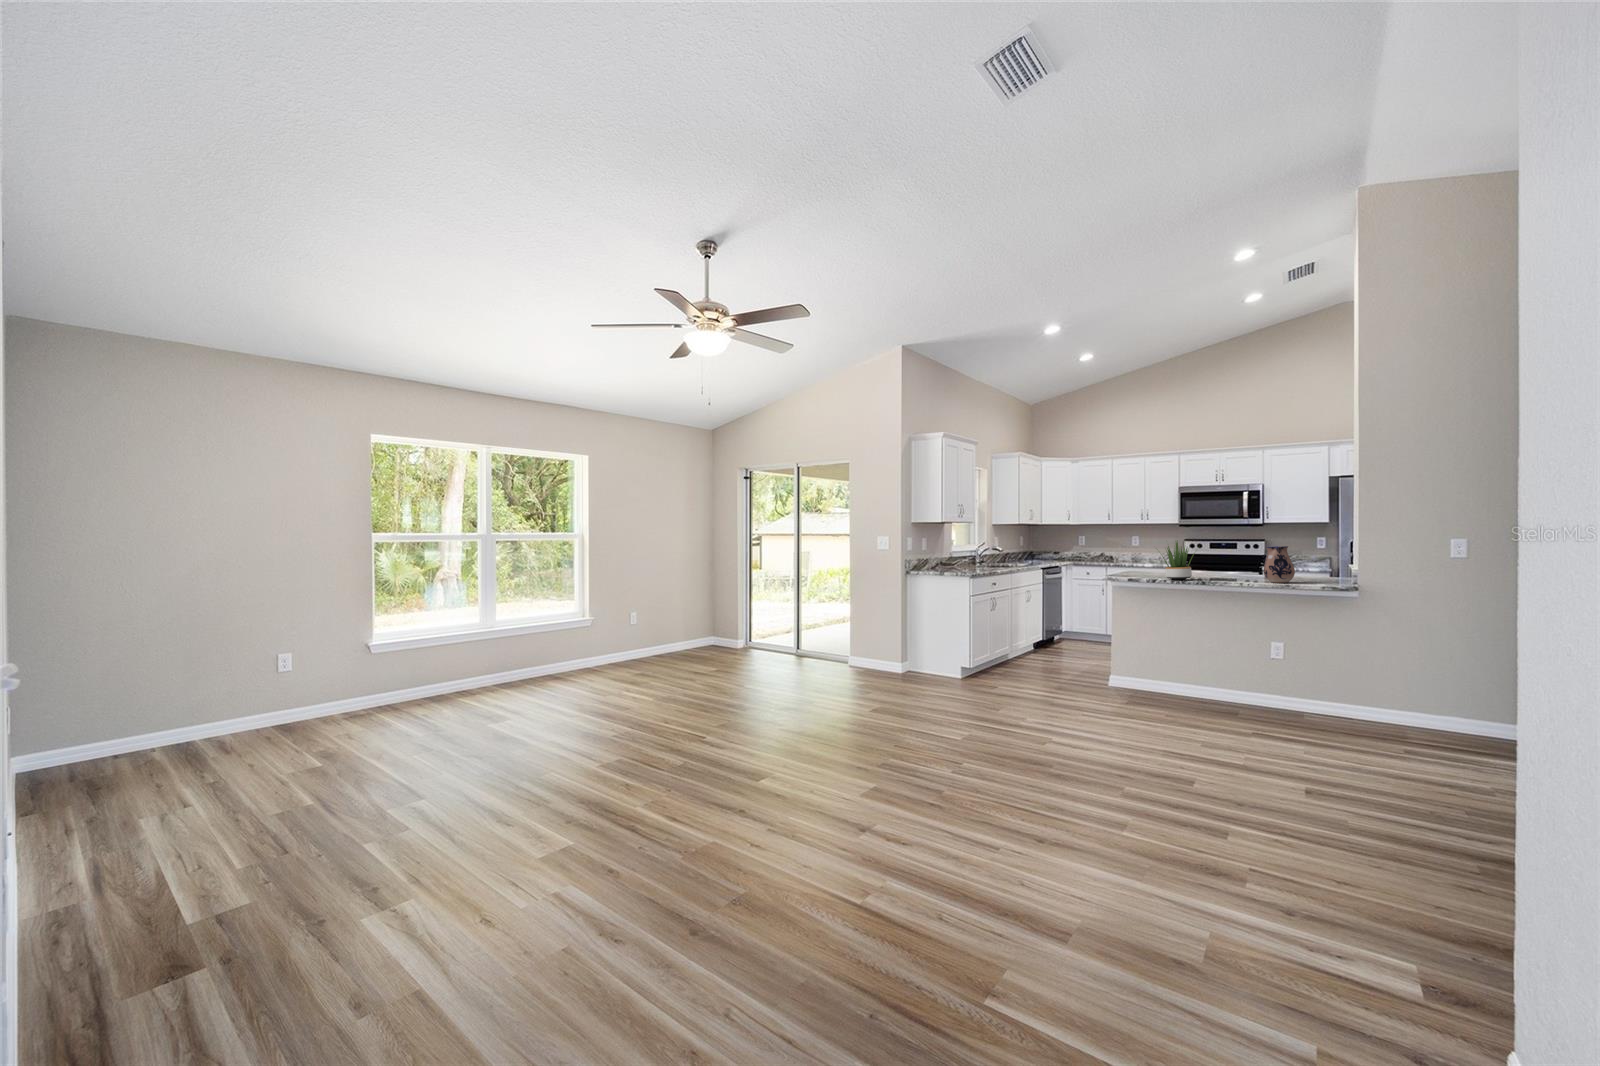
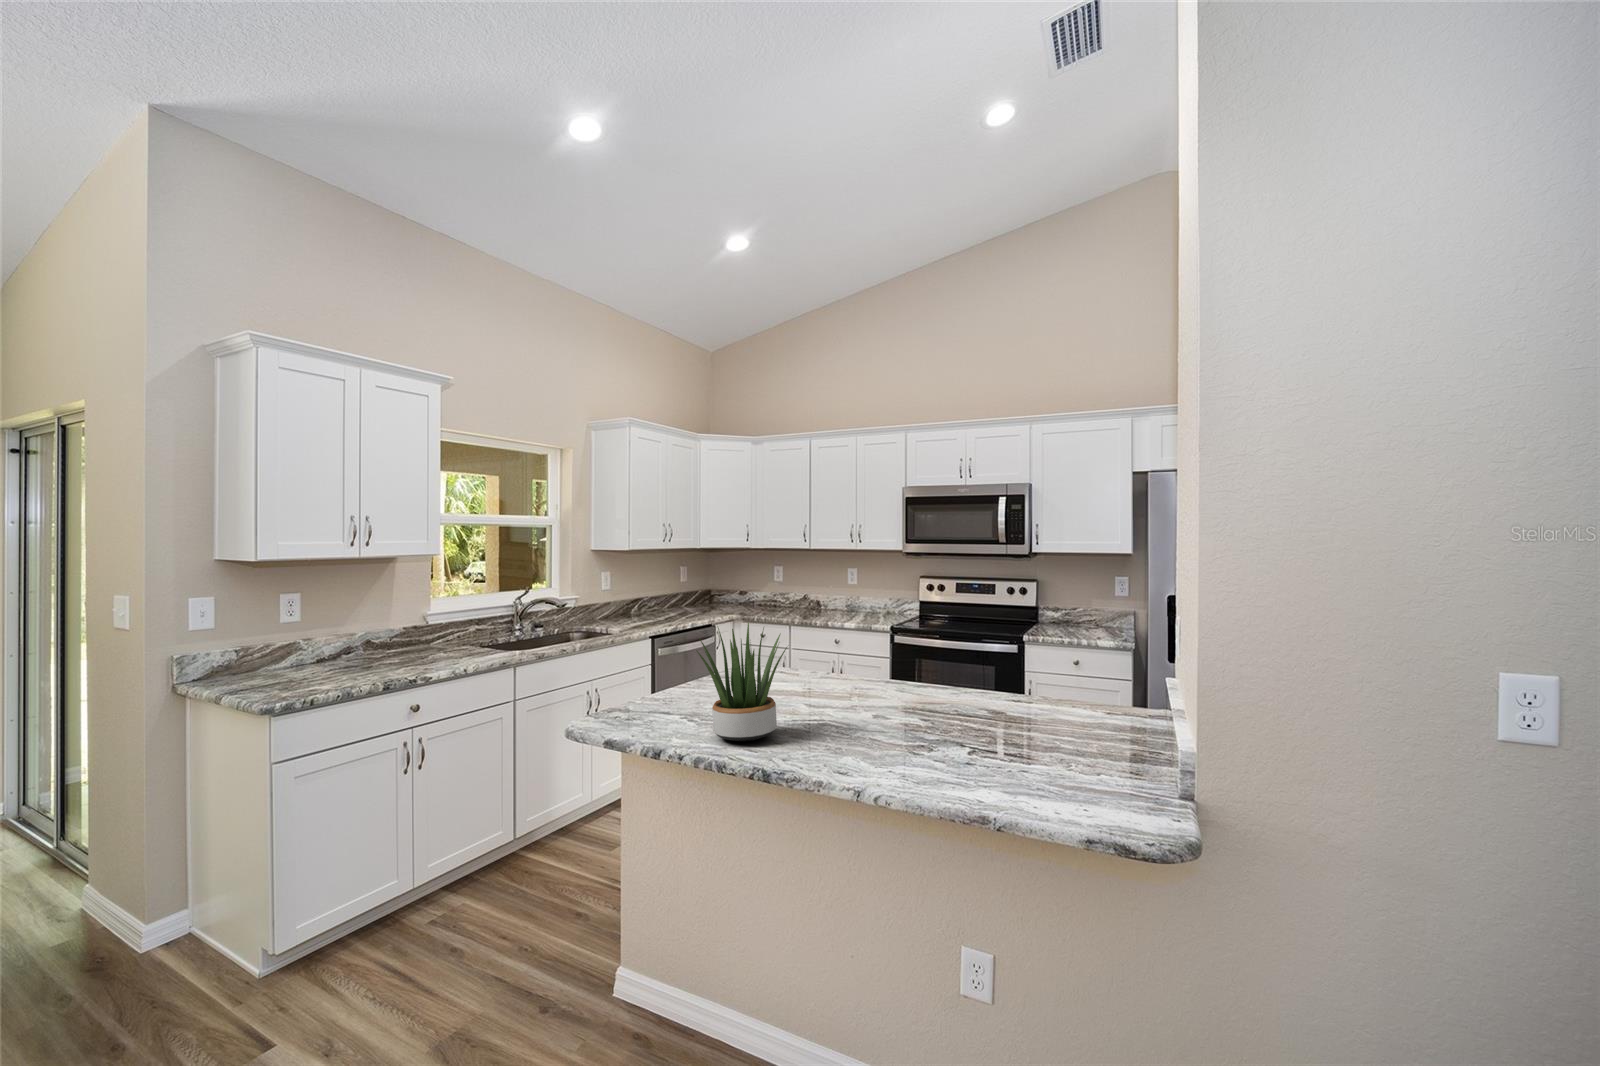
ceramic pitcher: present [1264,546,1295,583] -> none [937,656,1016,777]

